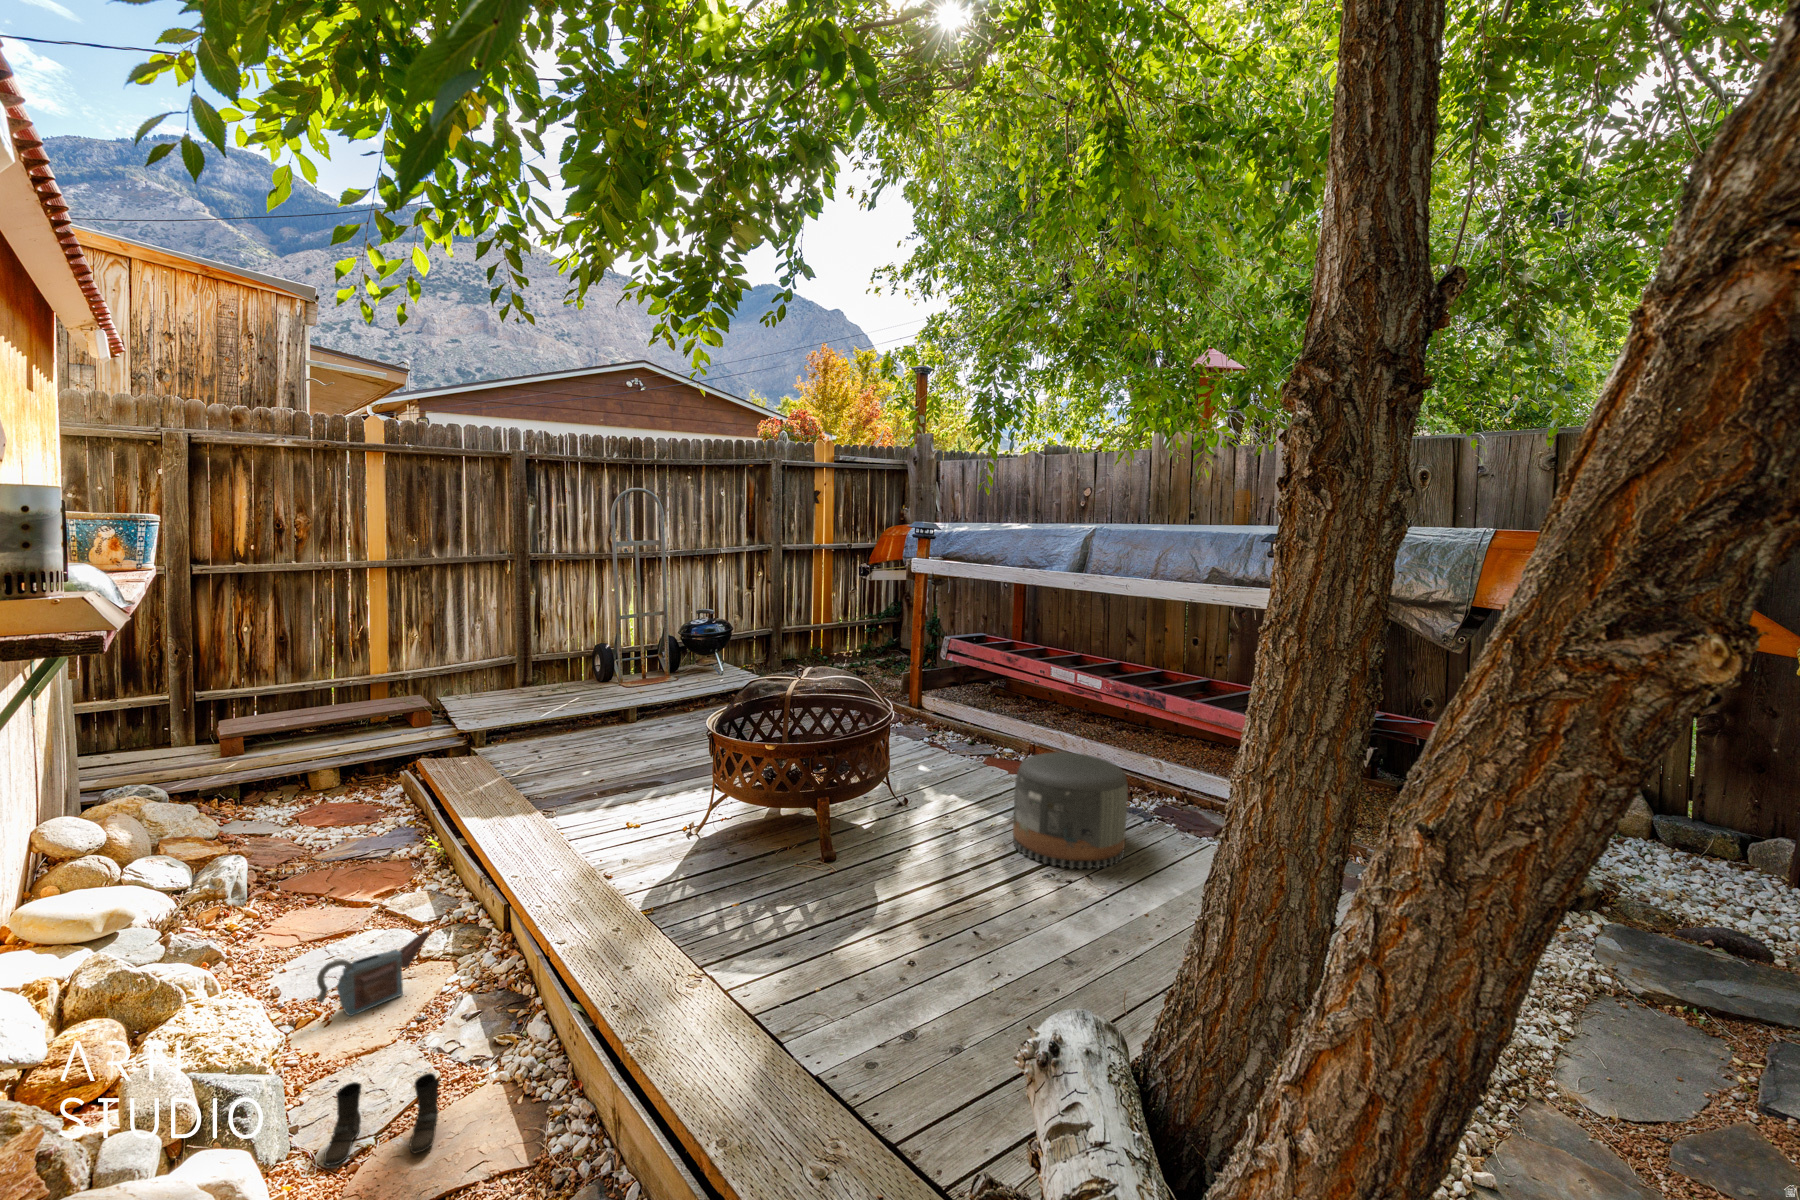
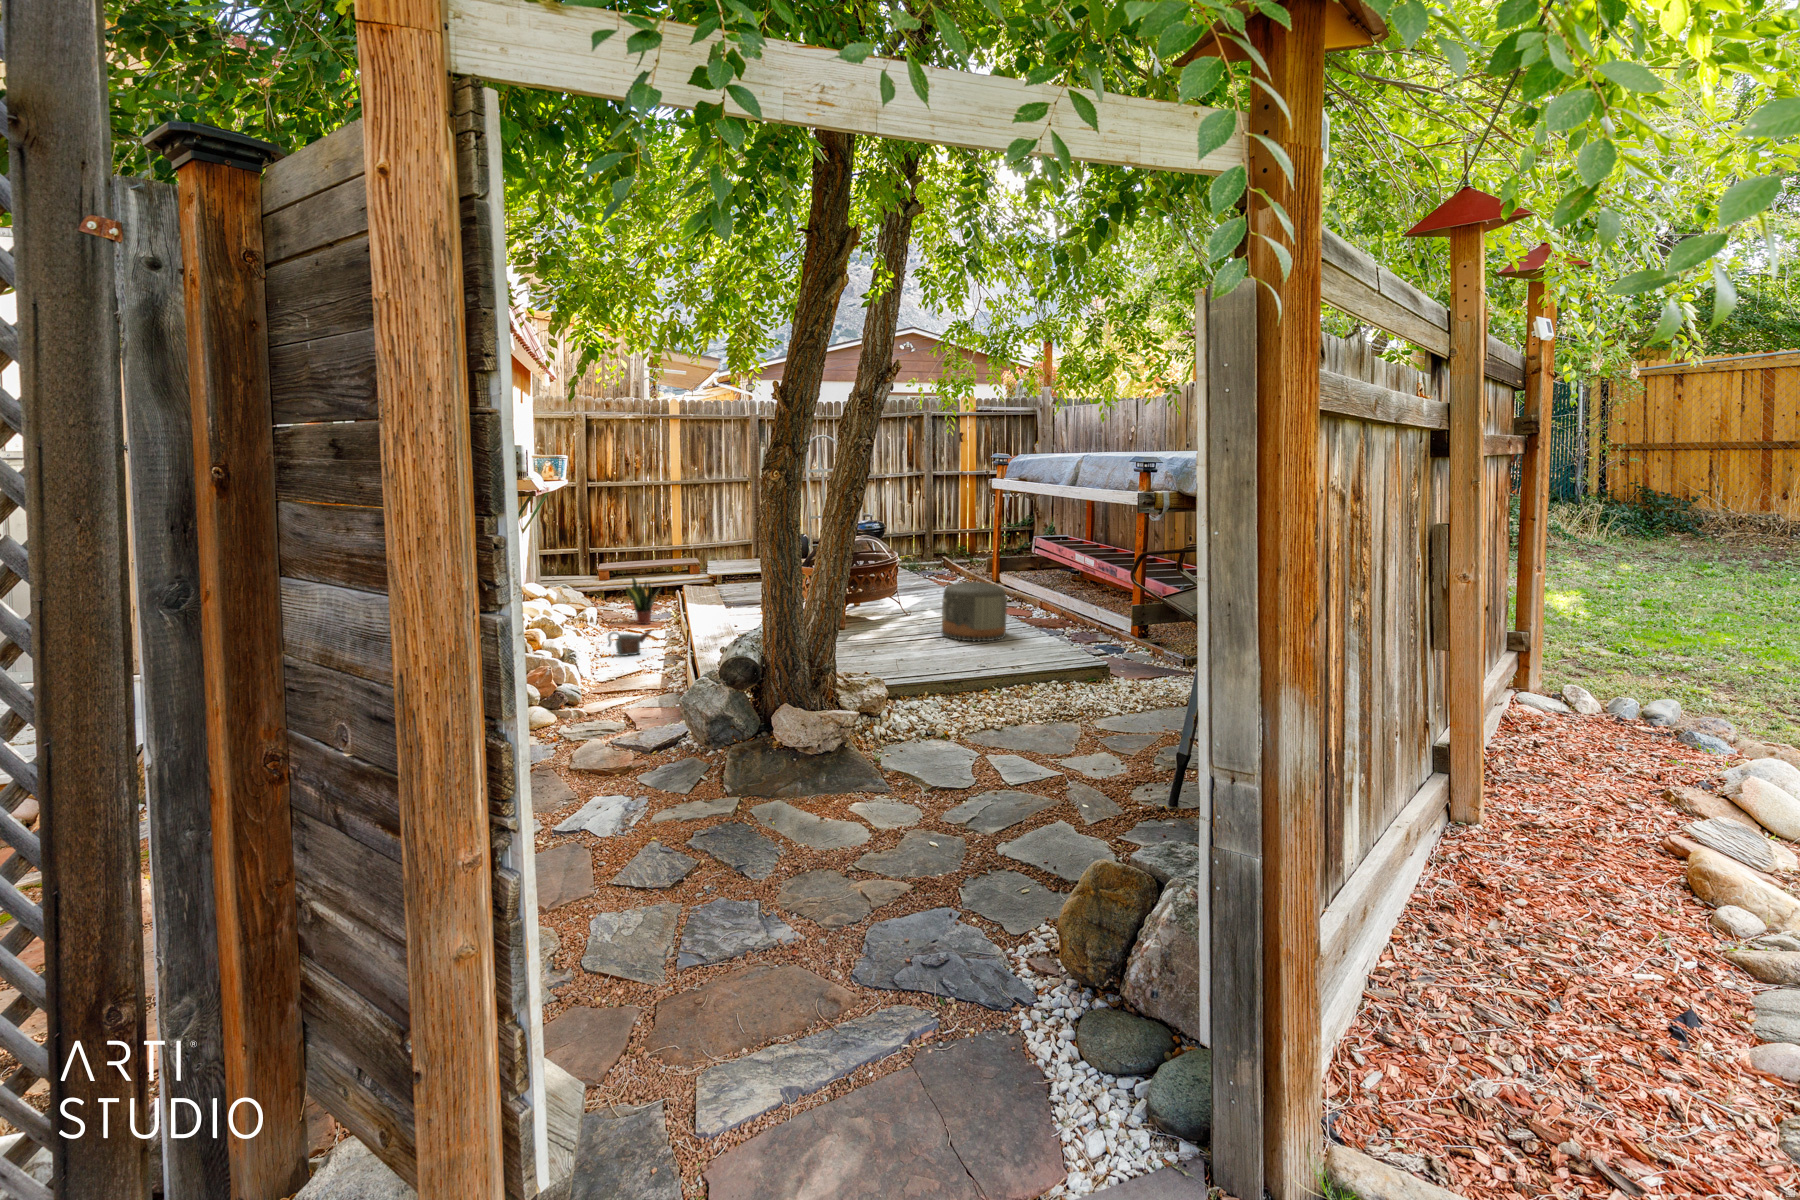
potted plant: none [319,770,398,870] -> present [626,577,657,624]
boots: present [324,1073,440,1165] -> none [597,657,635,680]

